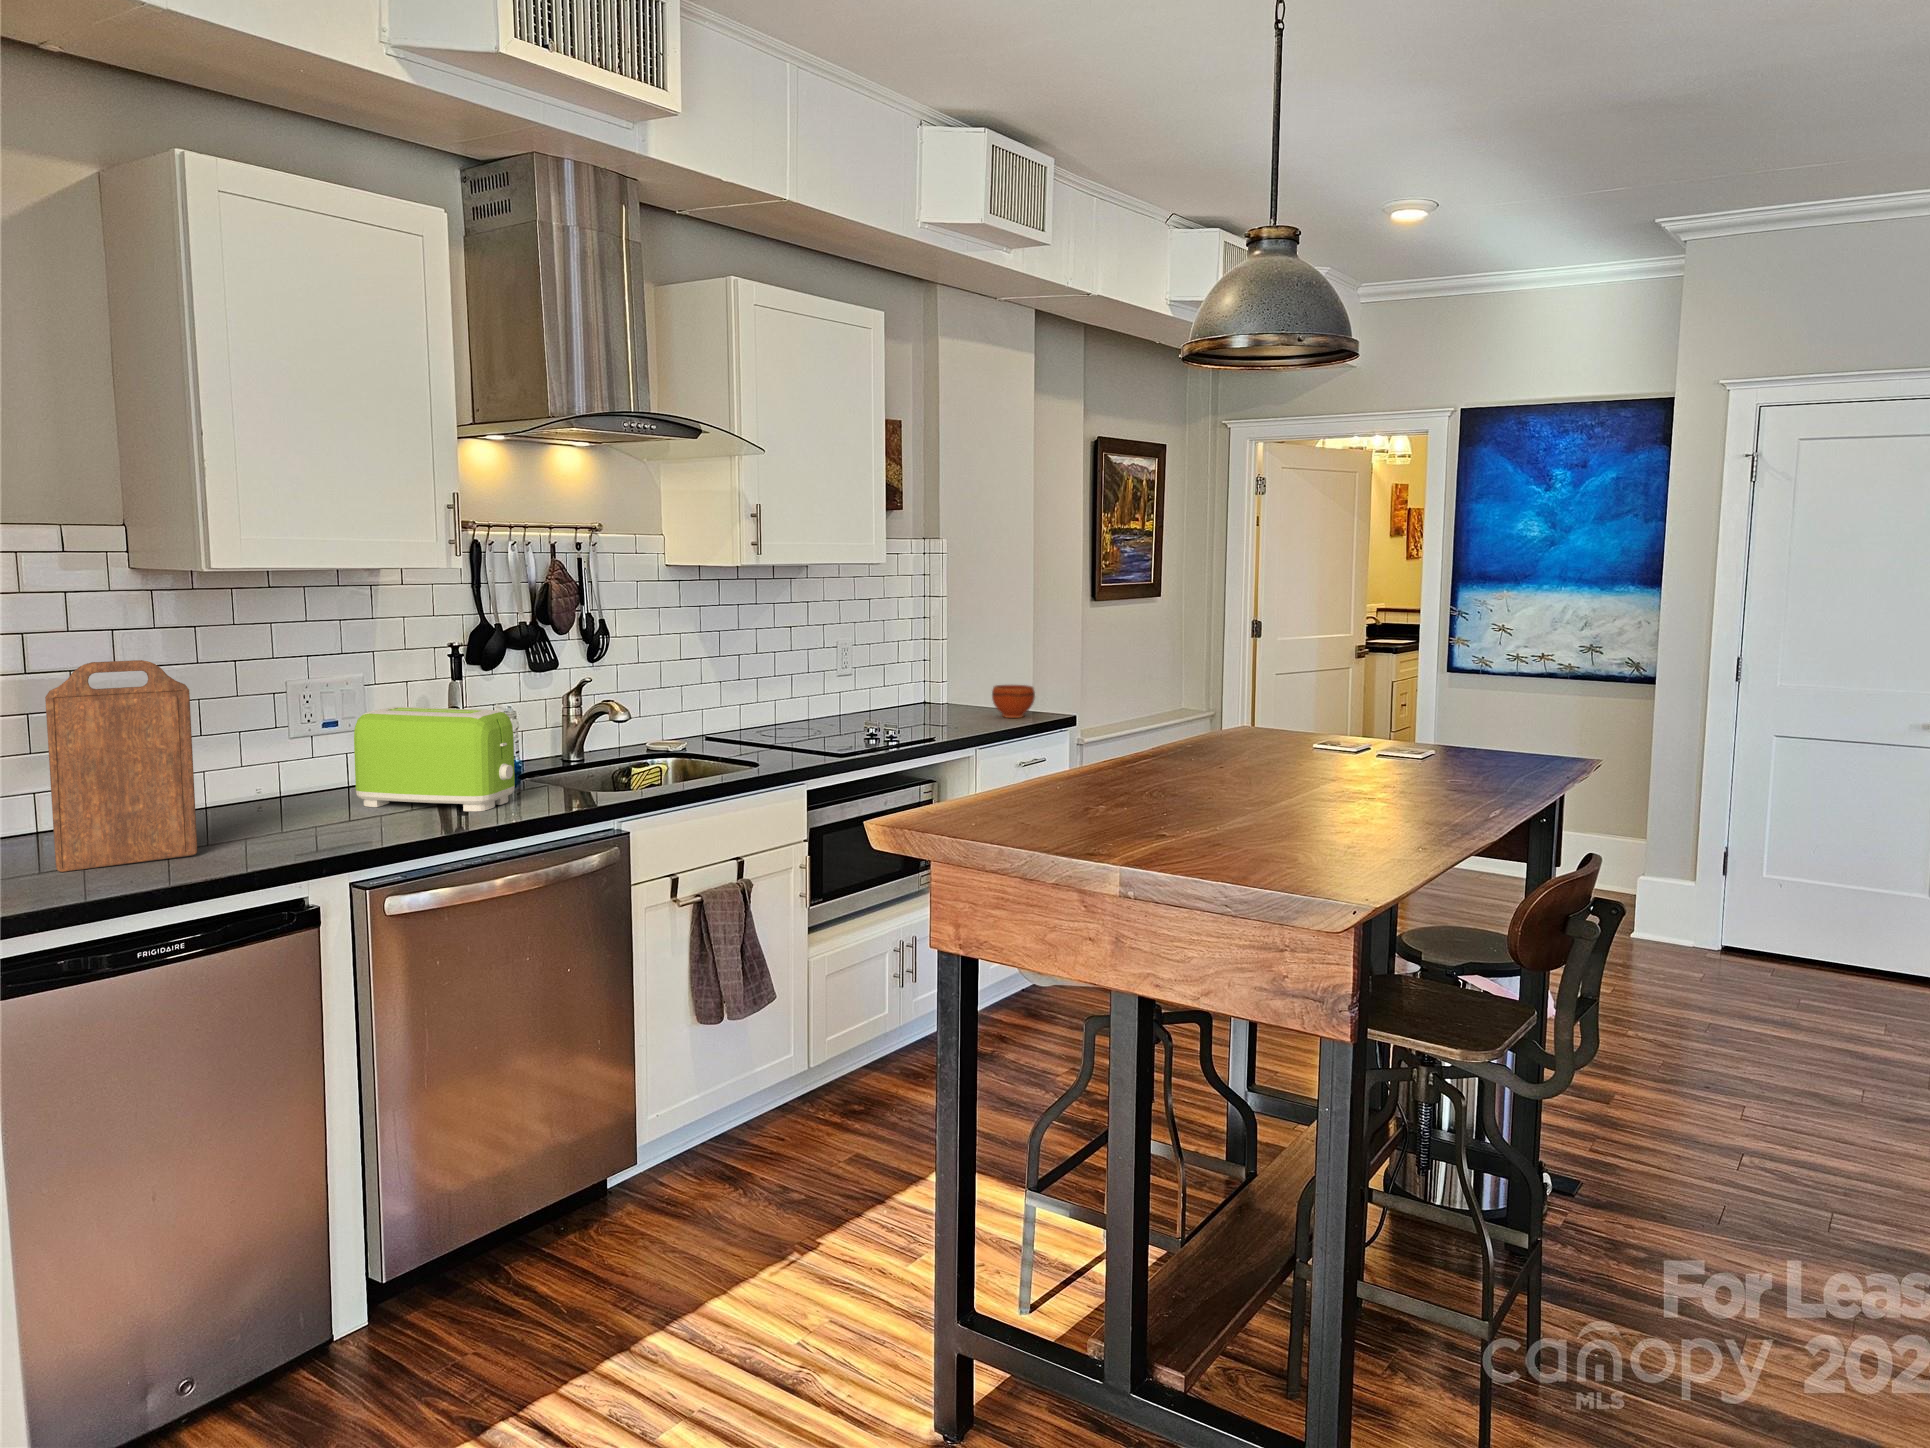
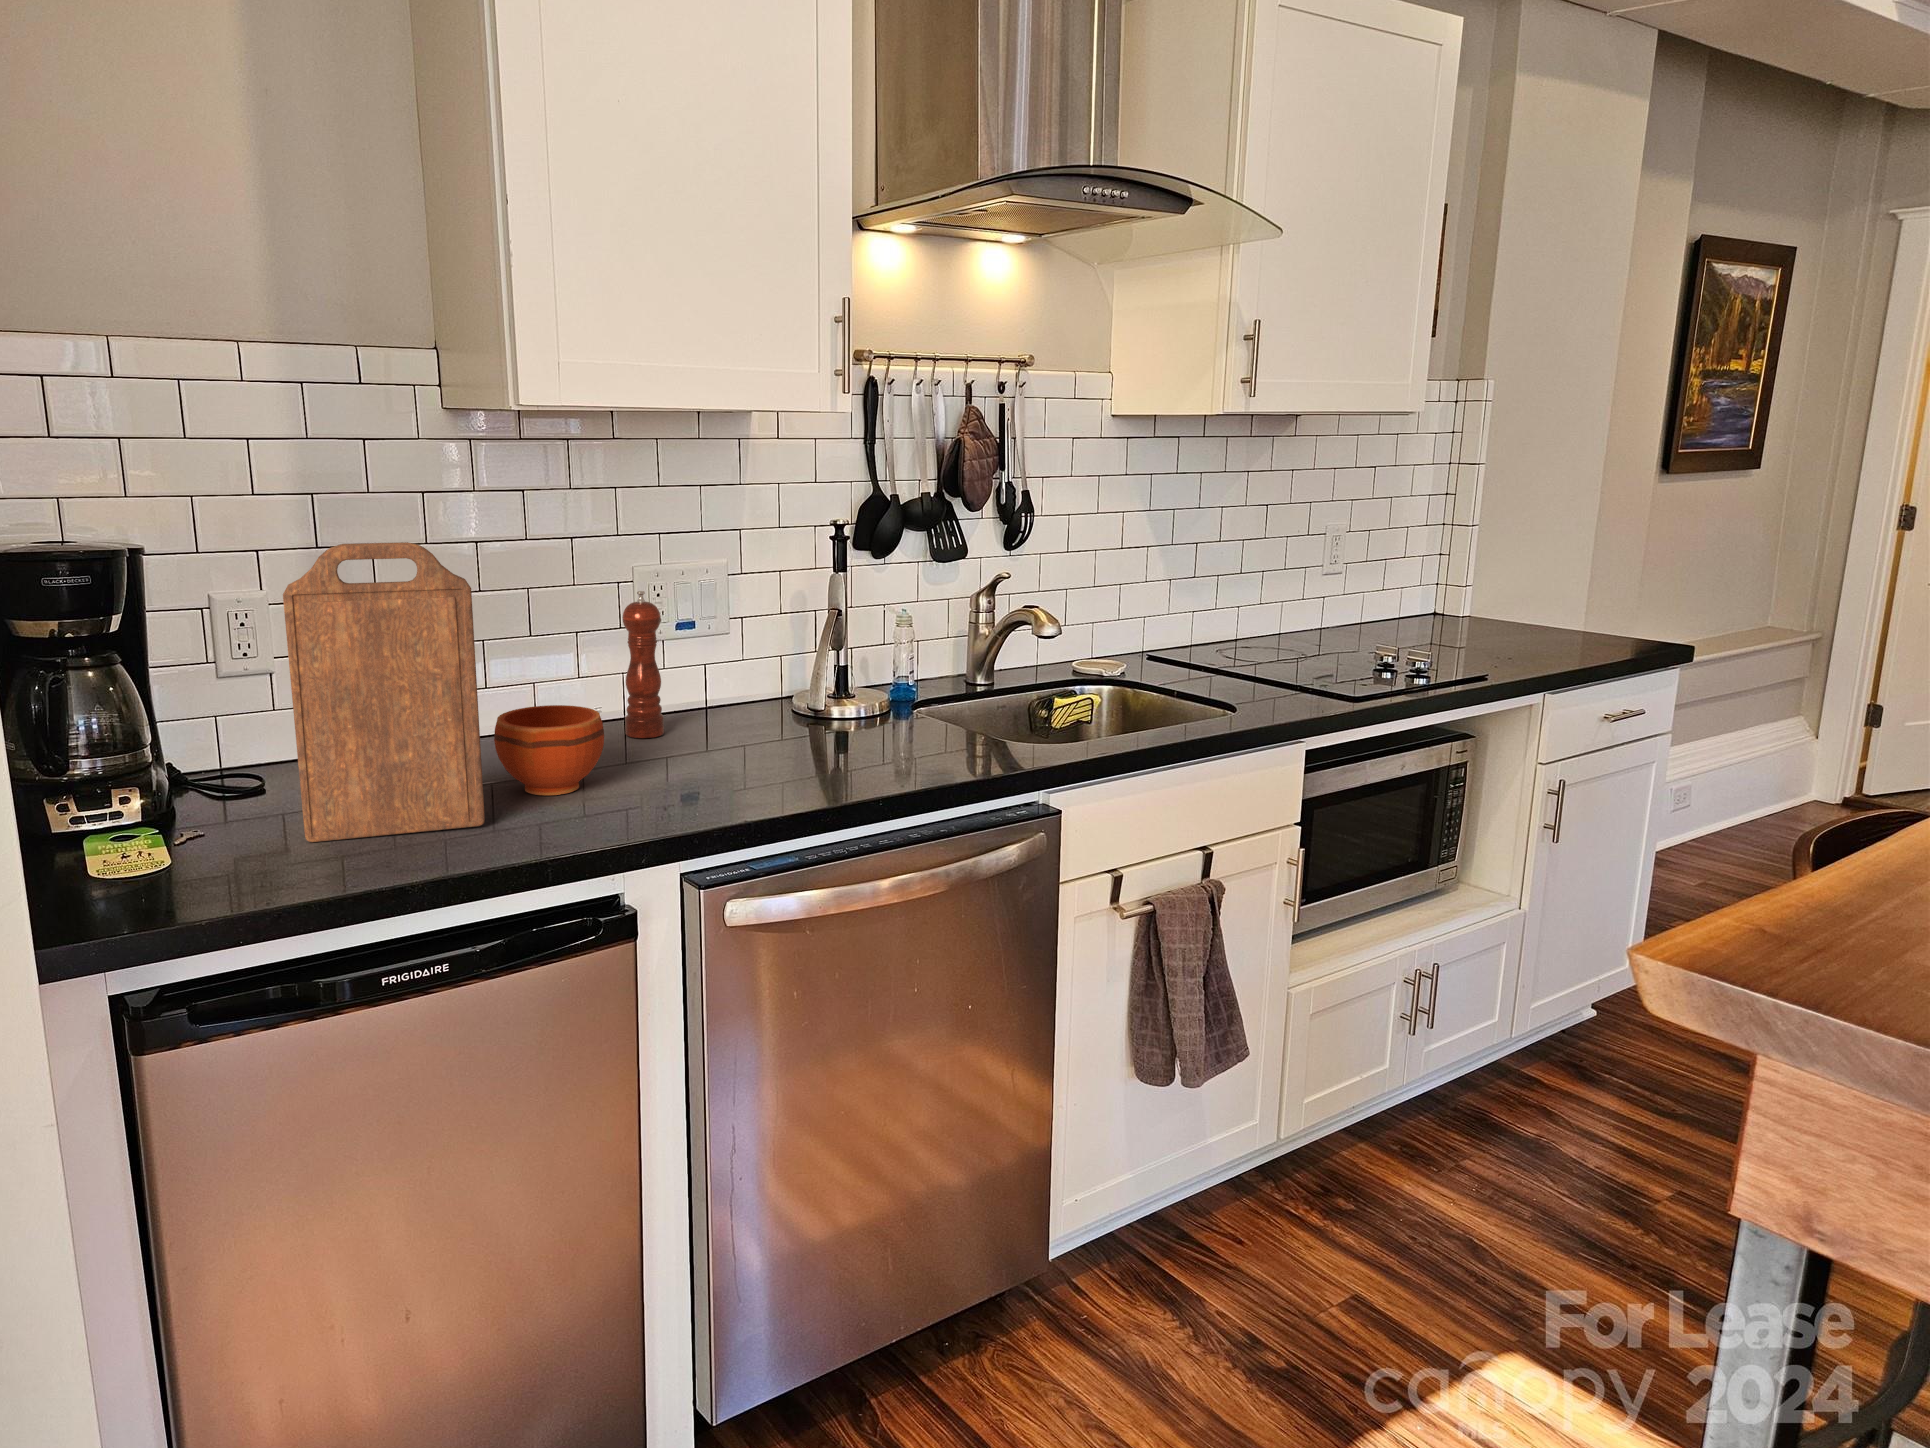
bowl: present [992,685,1035,718] -> present [494,705,604,795]
pepper mill: none [286,697,321,806] -> present [622,591,664,738]
toaster: present [354,707,515,811] -> none [704,609,911,770]

